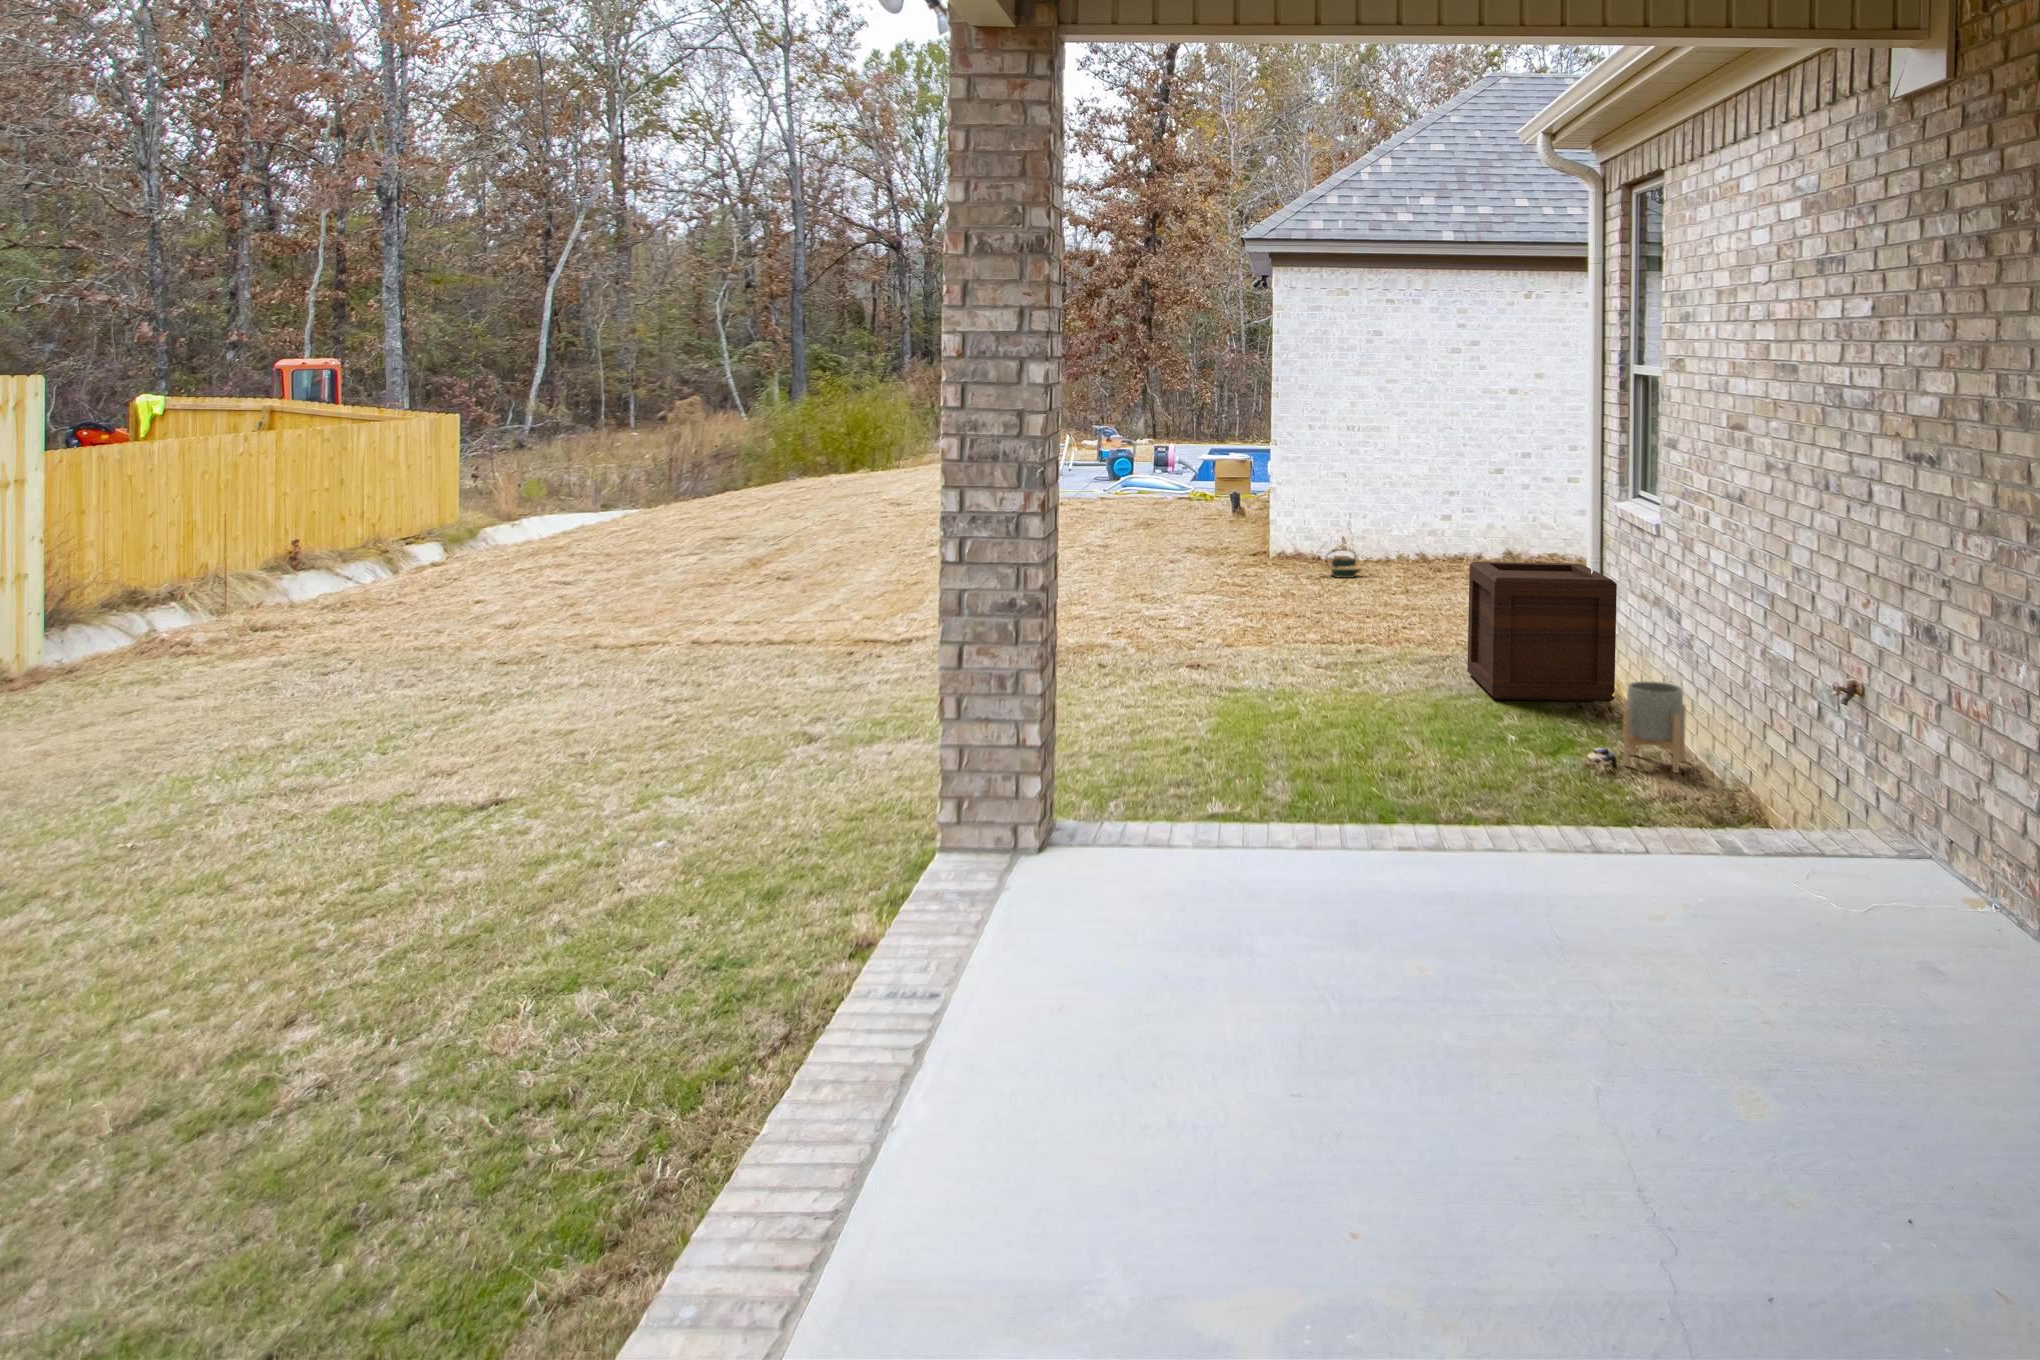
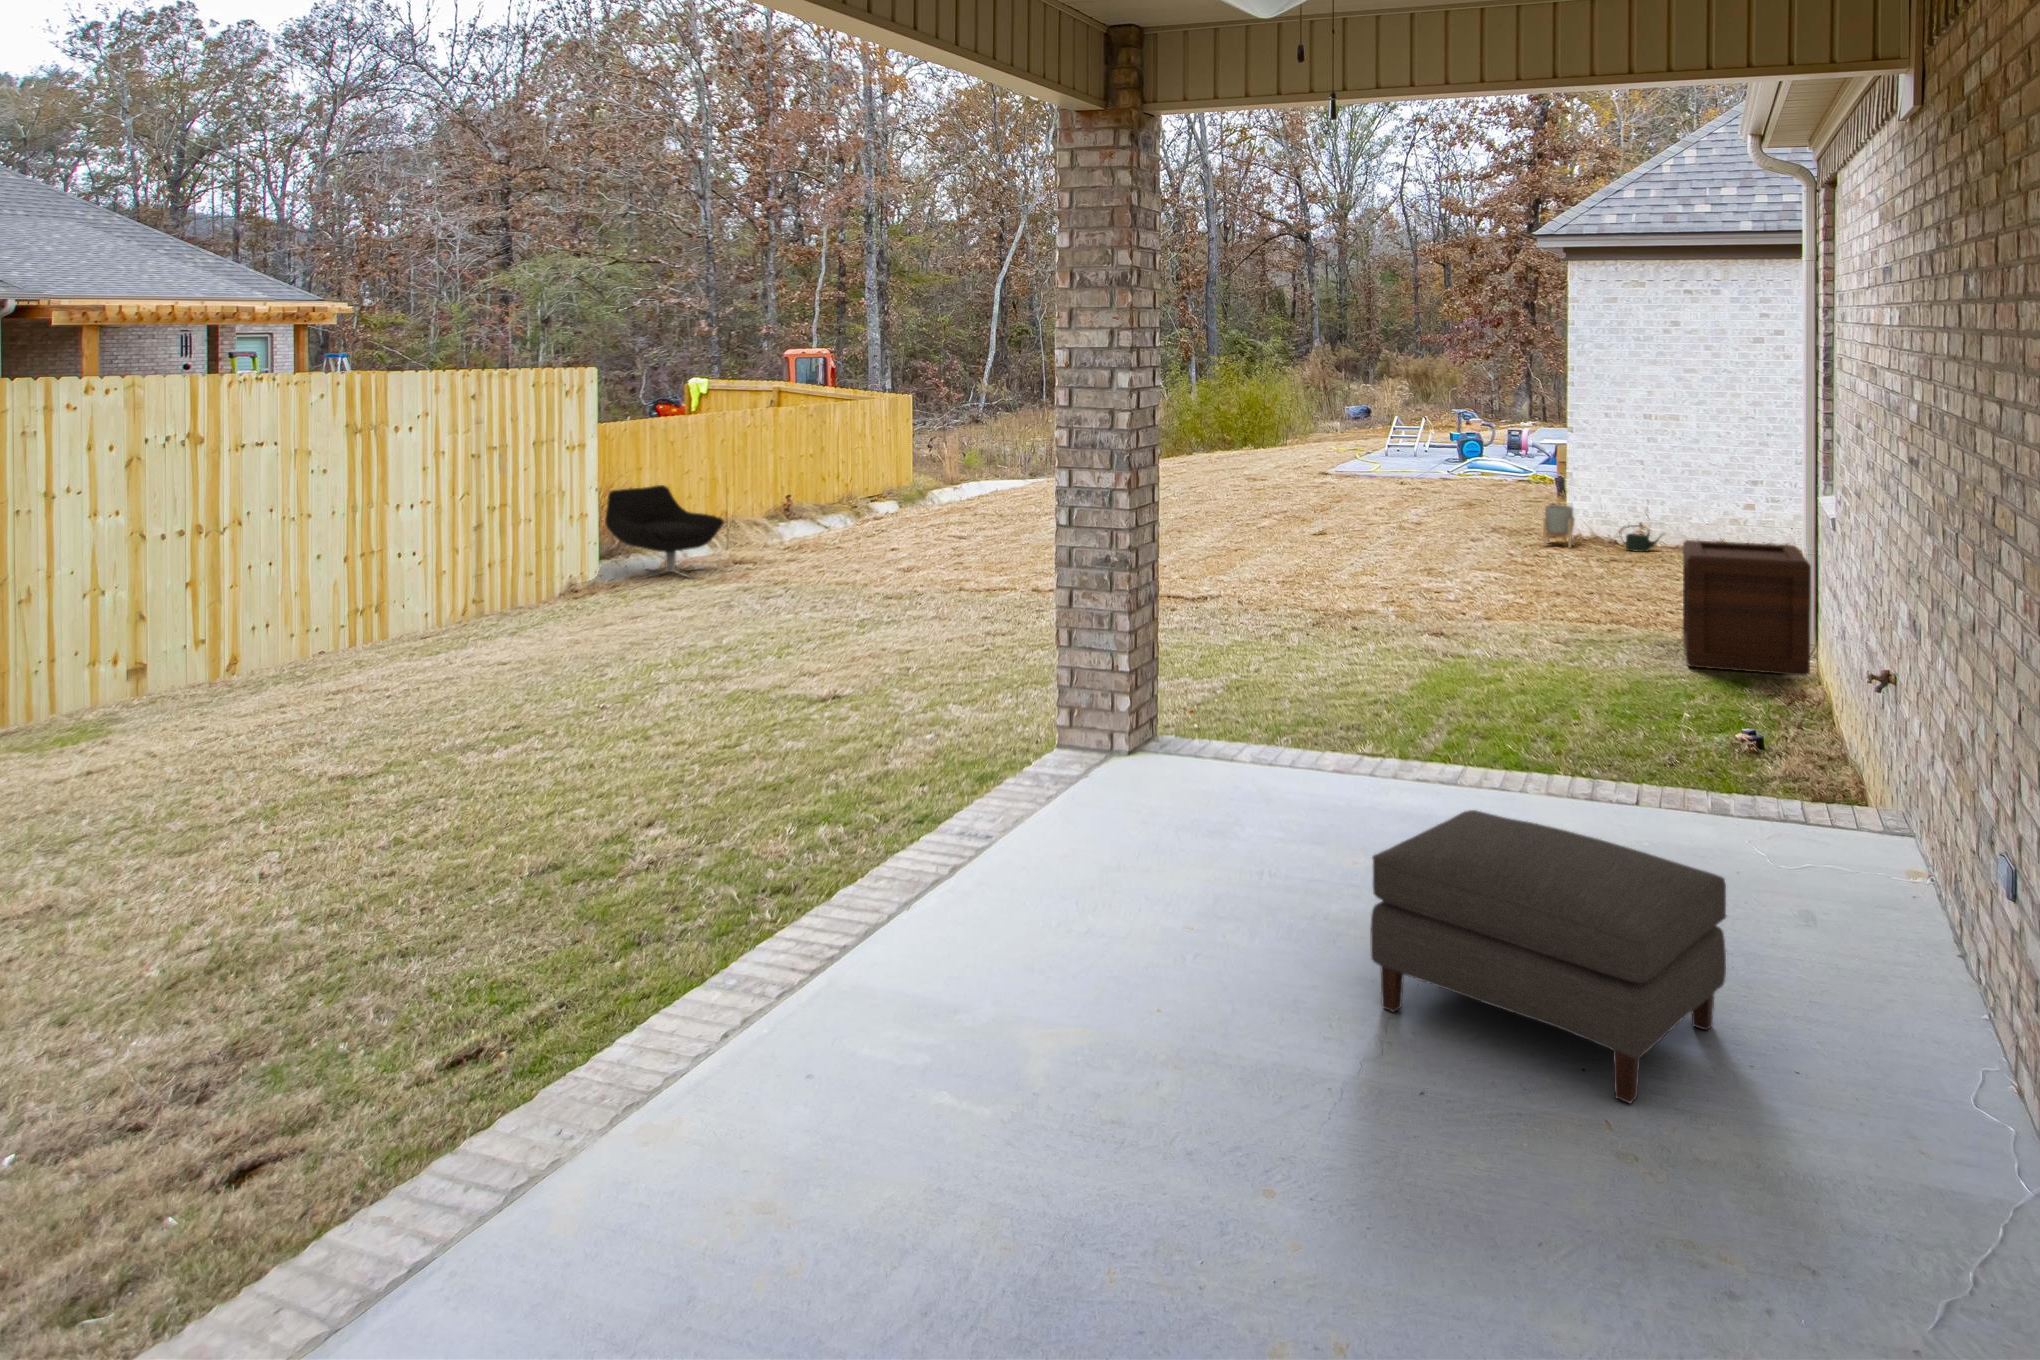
lounge chair: none [47,529,234,662] -> present [605,485,724,578]
planter: present [1623,681,1686,773] -> present [1543,505,1575,548]
ottoman: none [1592,887,1997,1228] -> present [1371,810,1727,1103]

